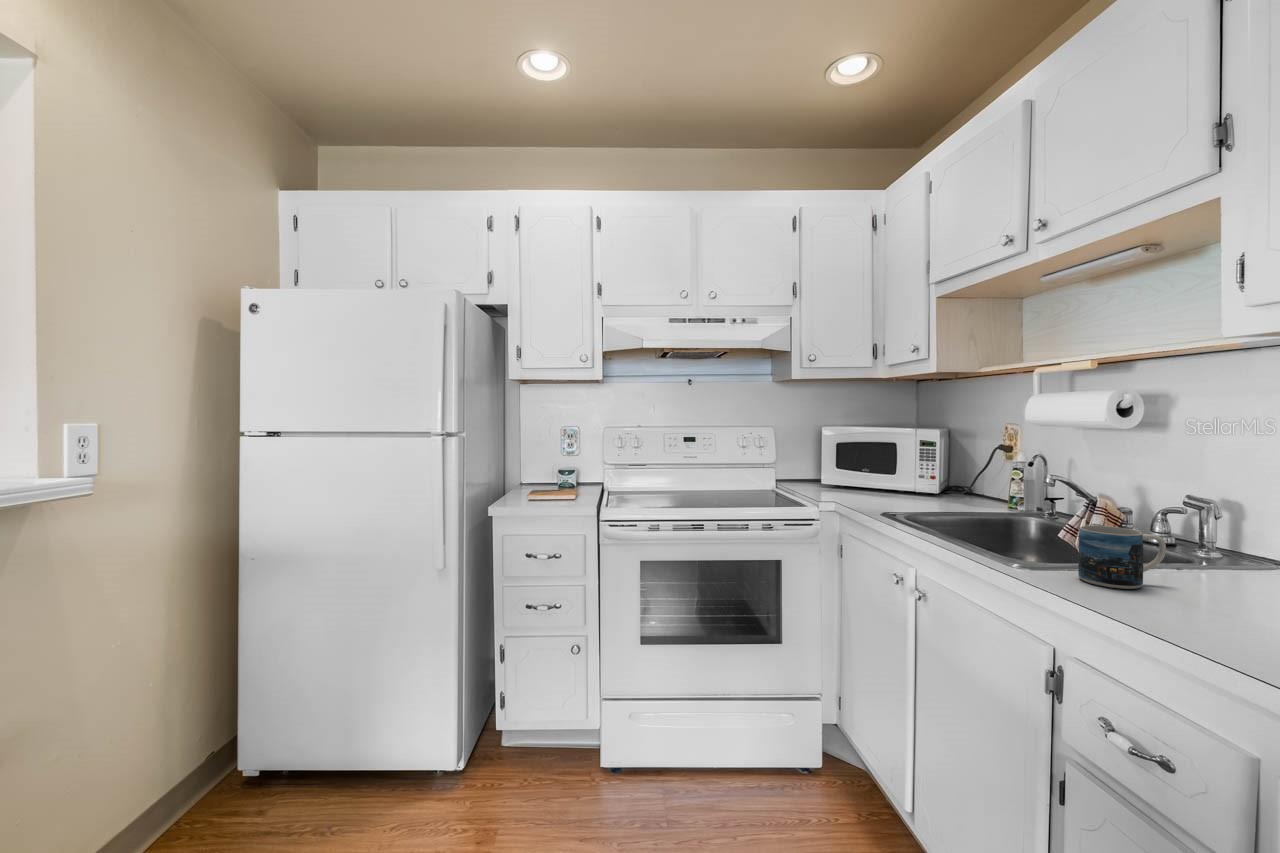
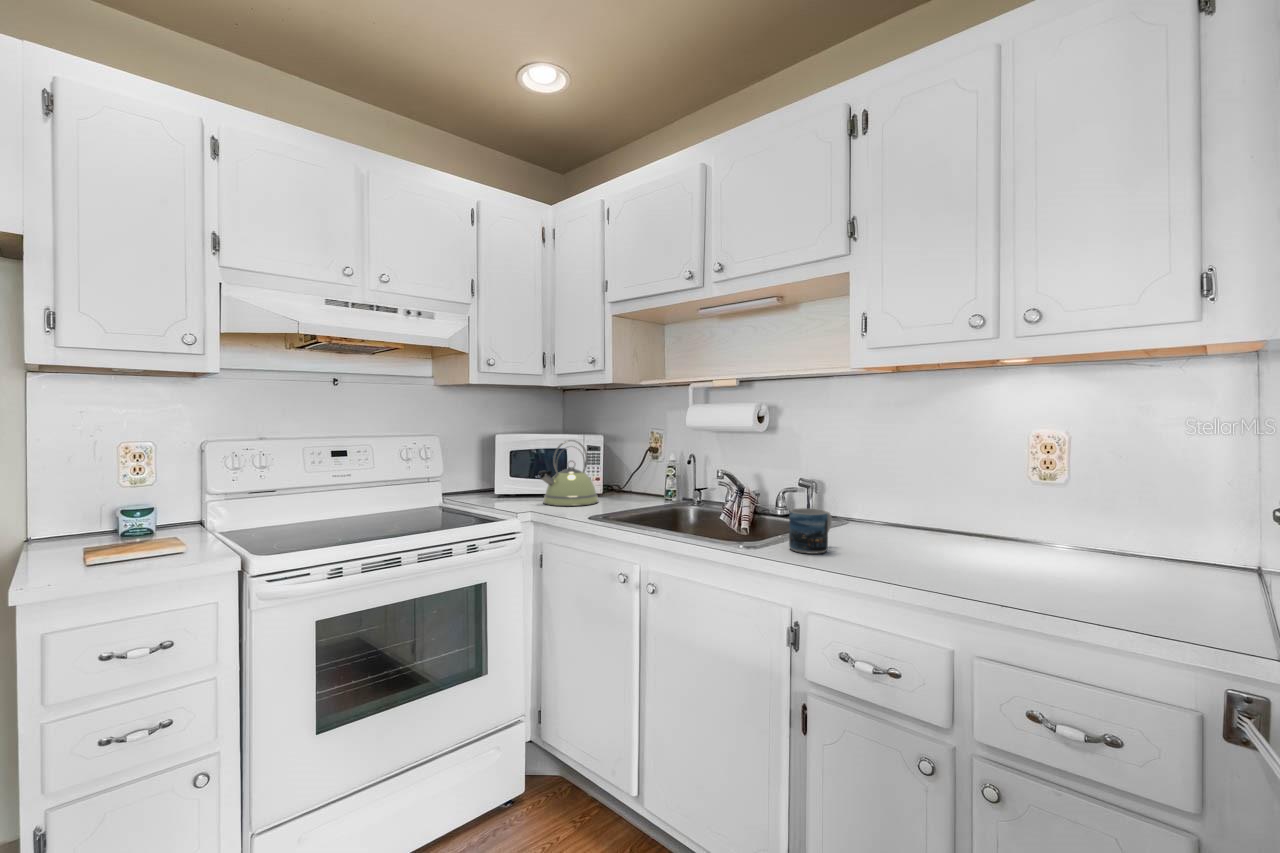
kettle: none [852,434,922,503] -> present [539,440,598,506]

